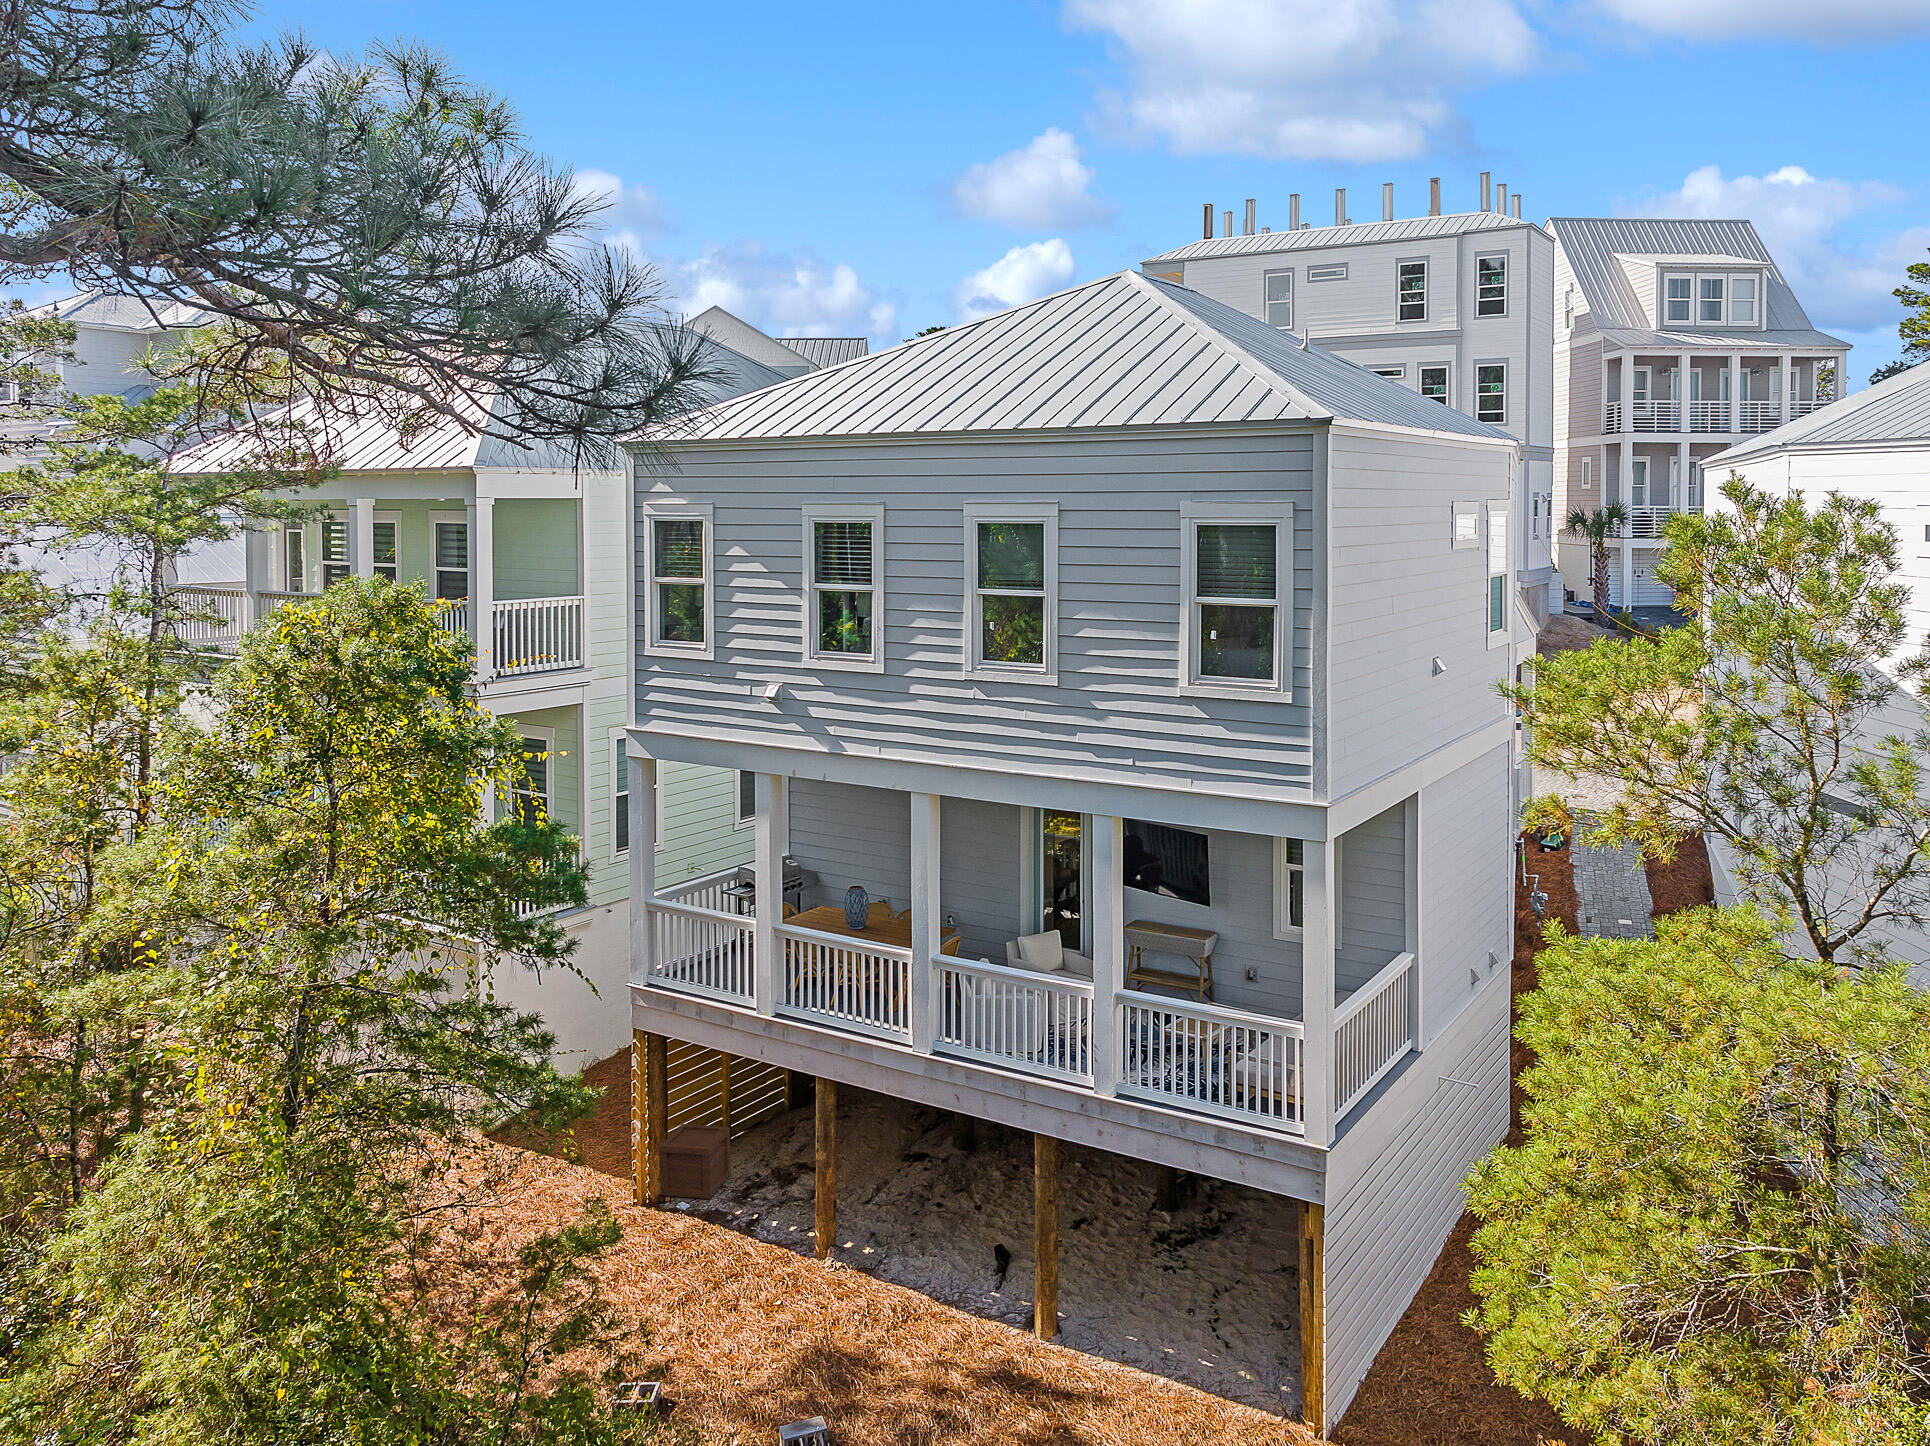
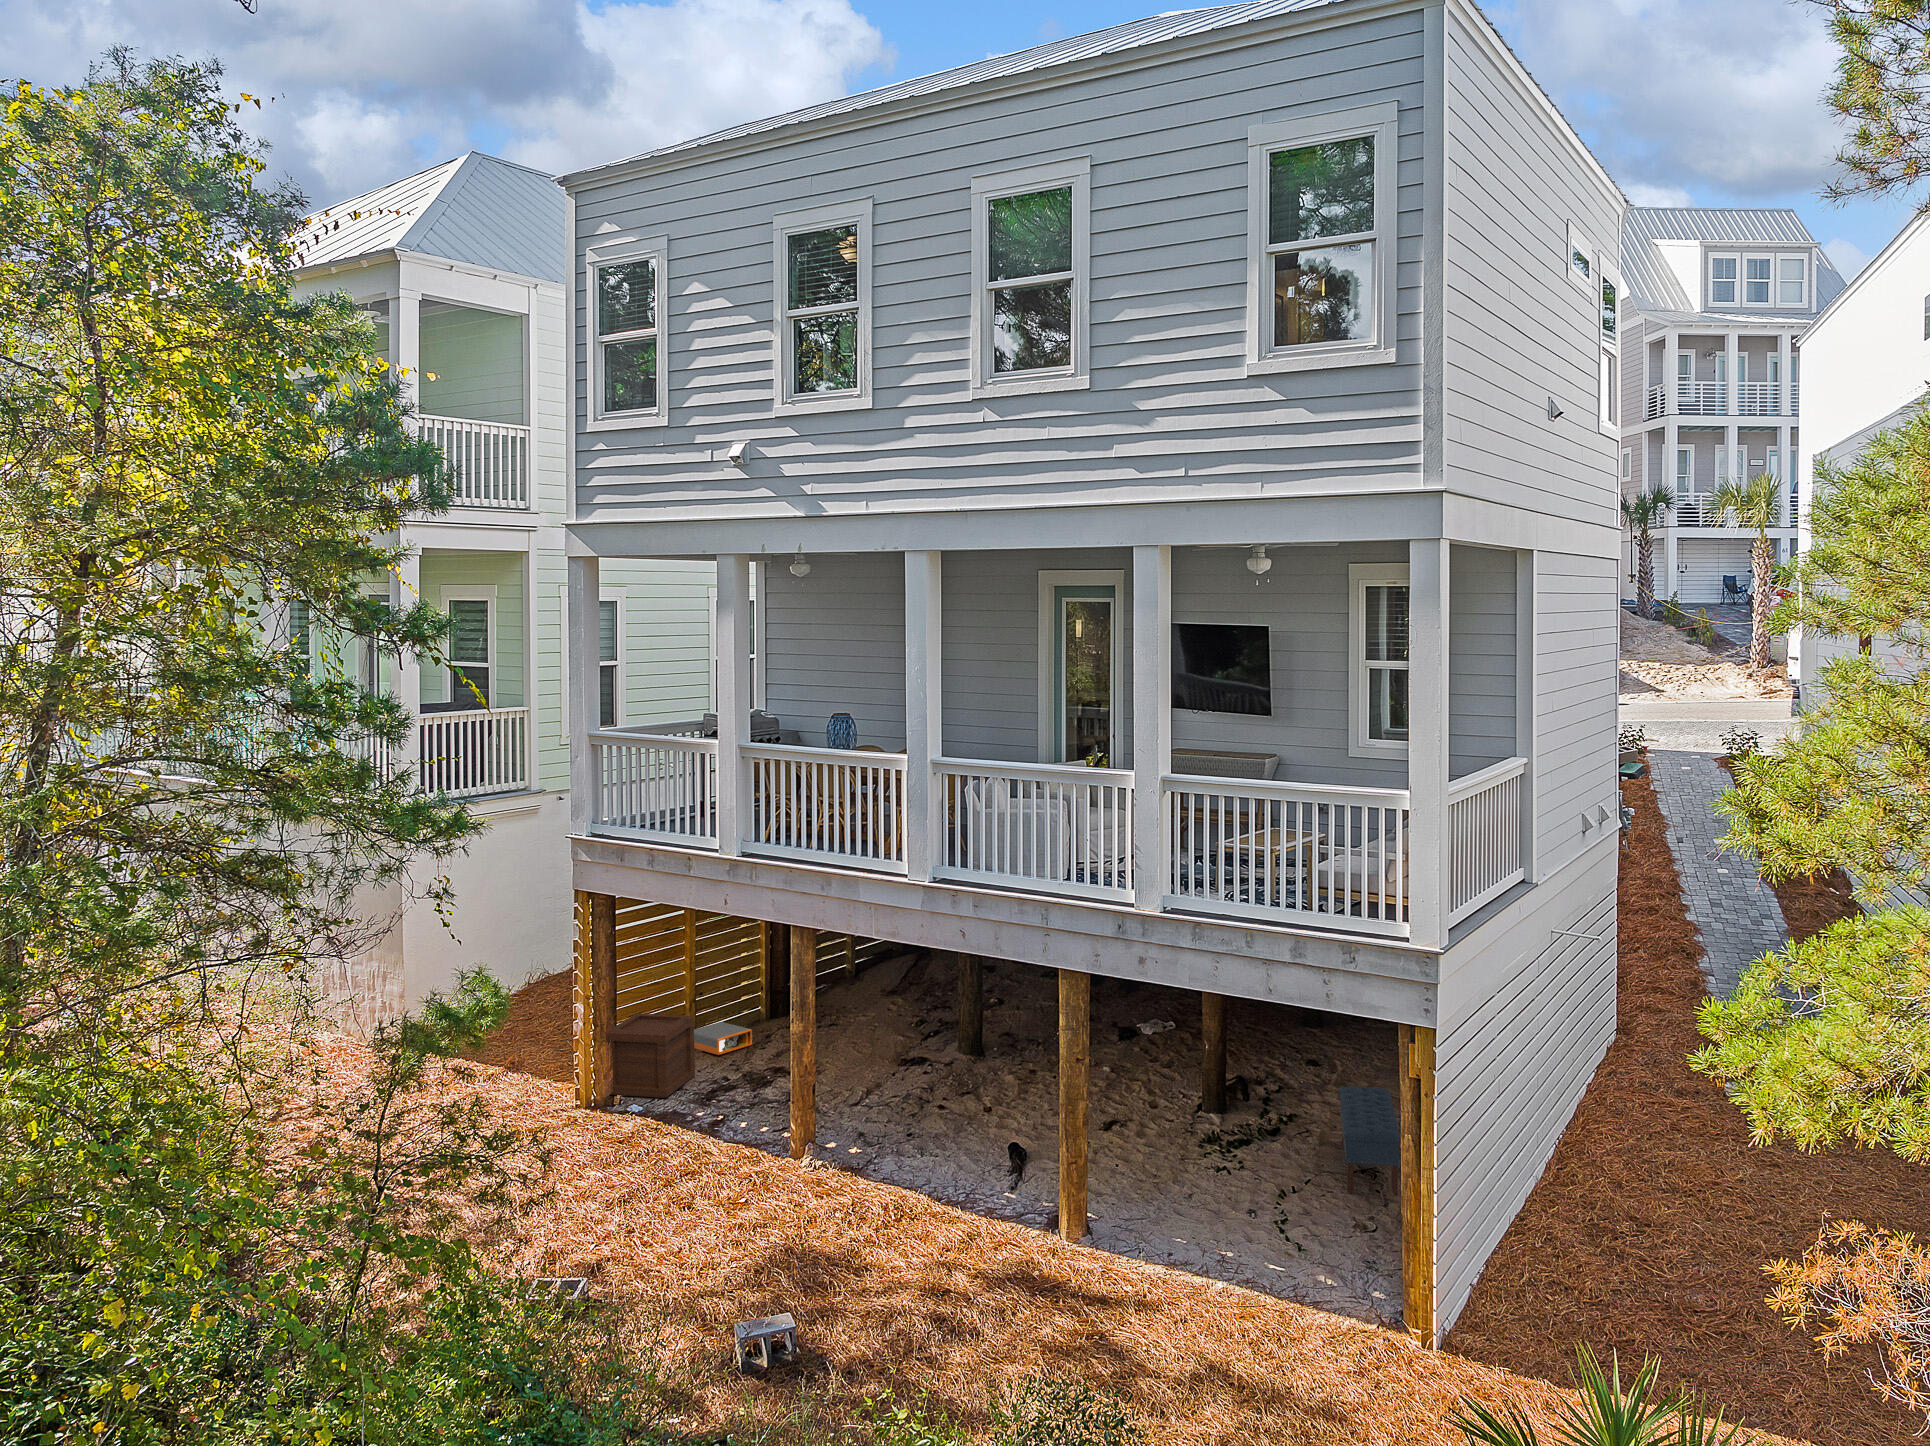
storage box: none [721,1120,775,1153] -> present [694,1022,752,1055]
bench: none [1253,1199,1296,1296] -> present [1339,1086,1400,1196]

